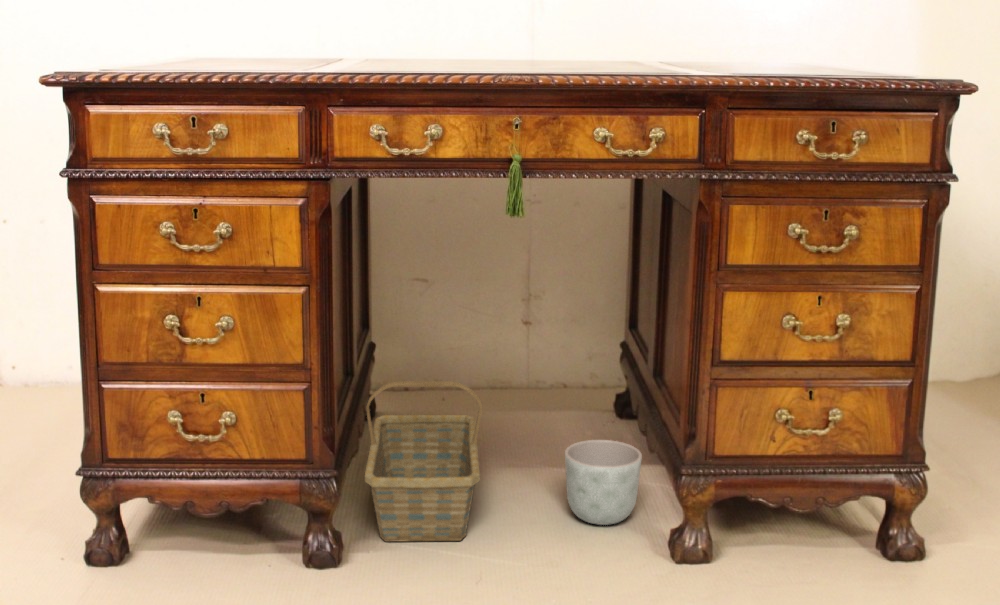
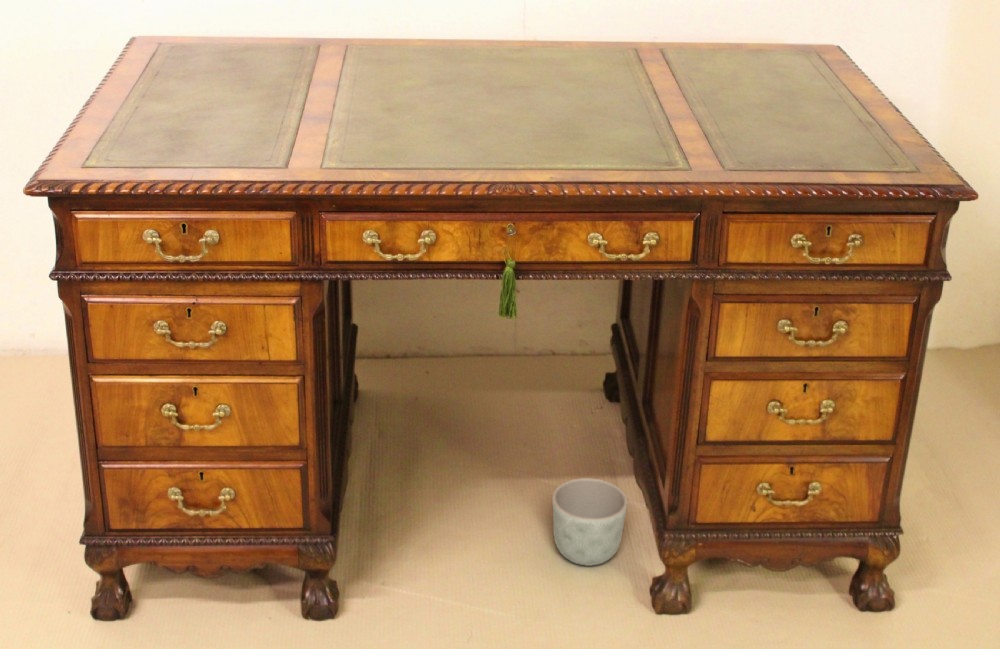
basket: present [365,381,482,542] -> none [358,430,472,587]

